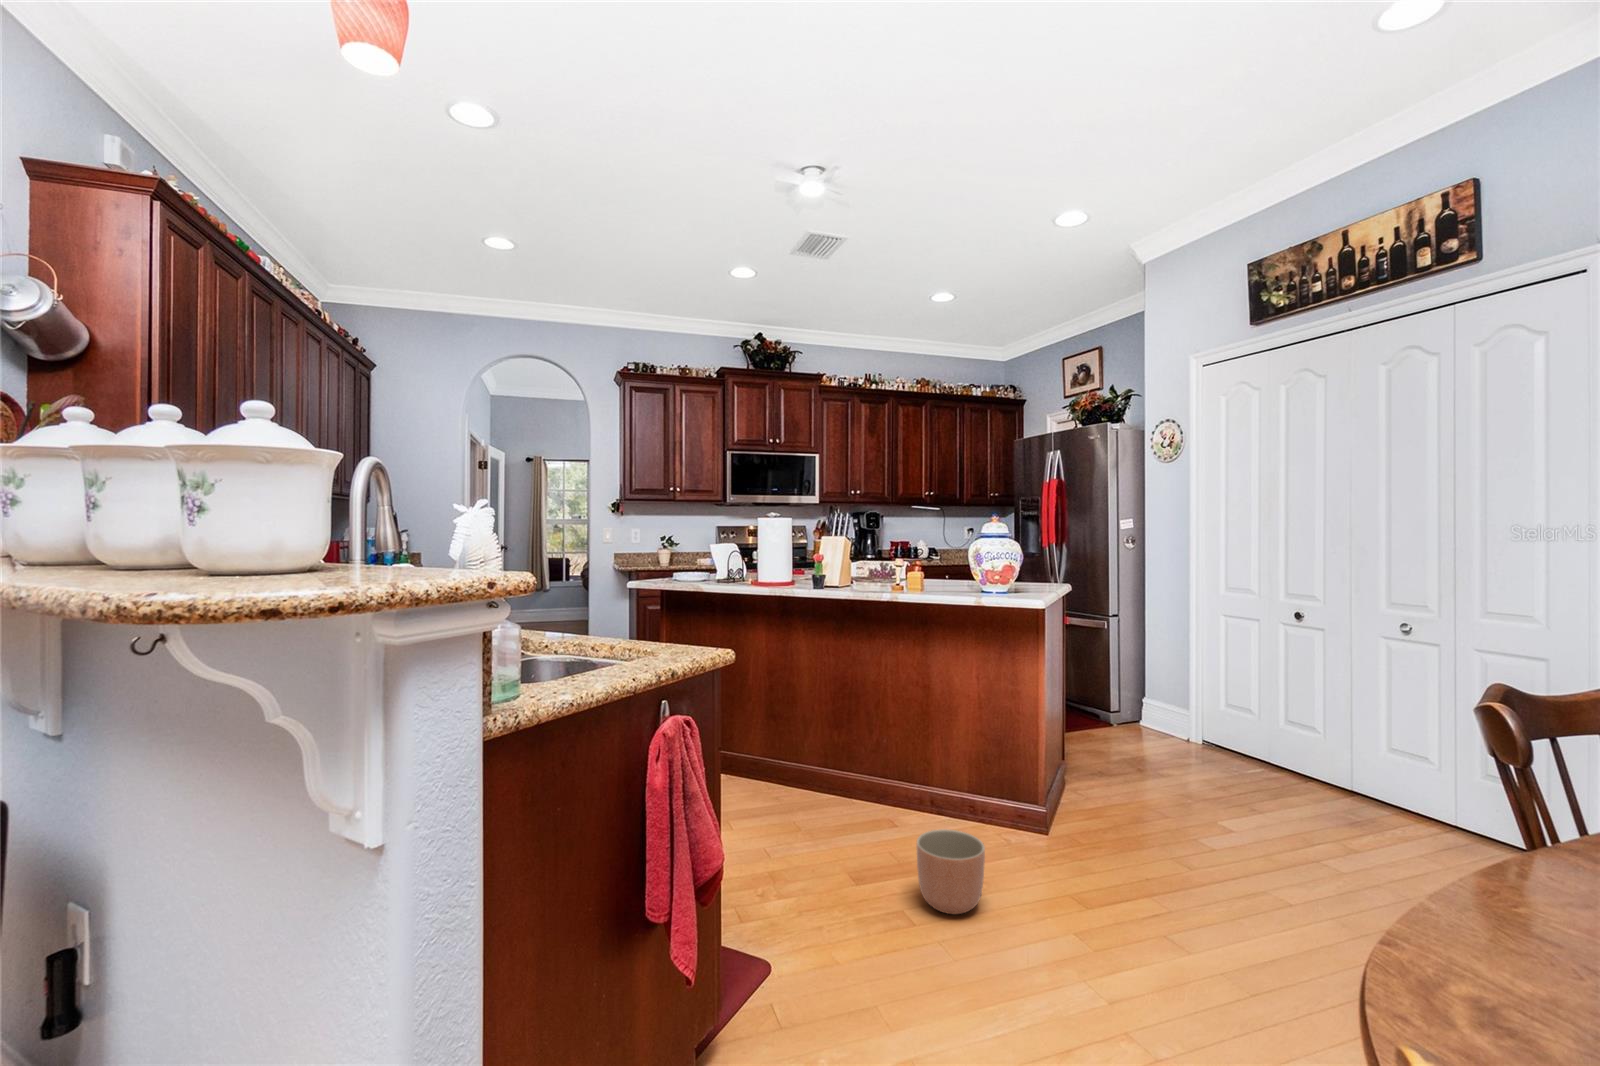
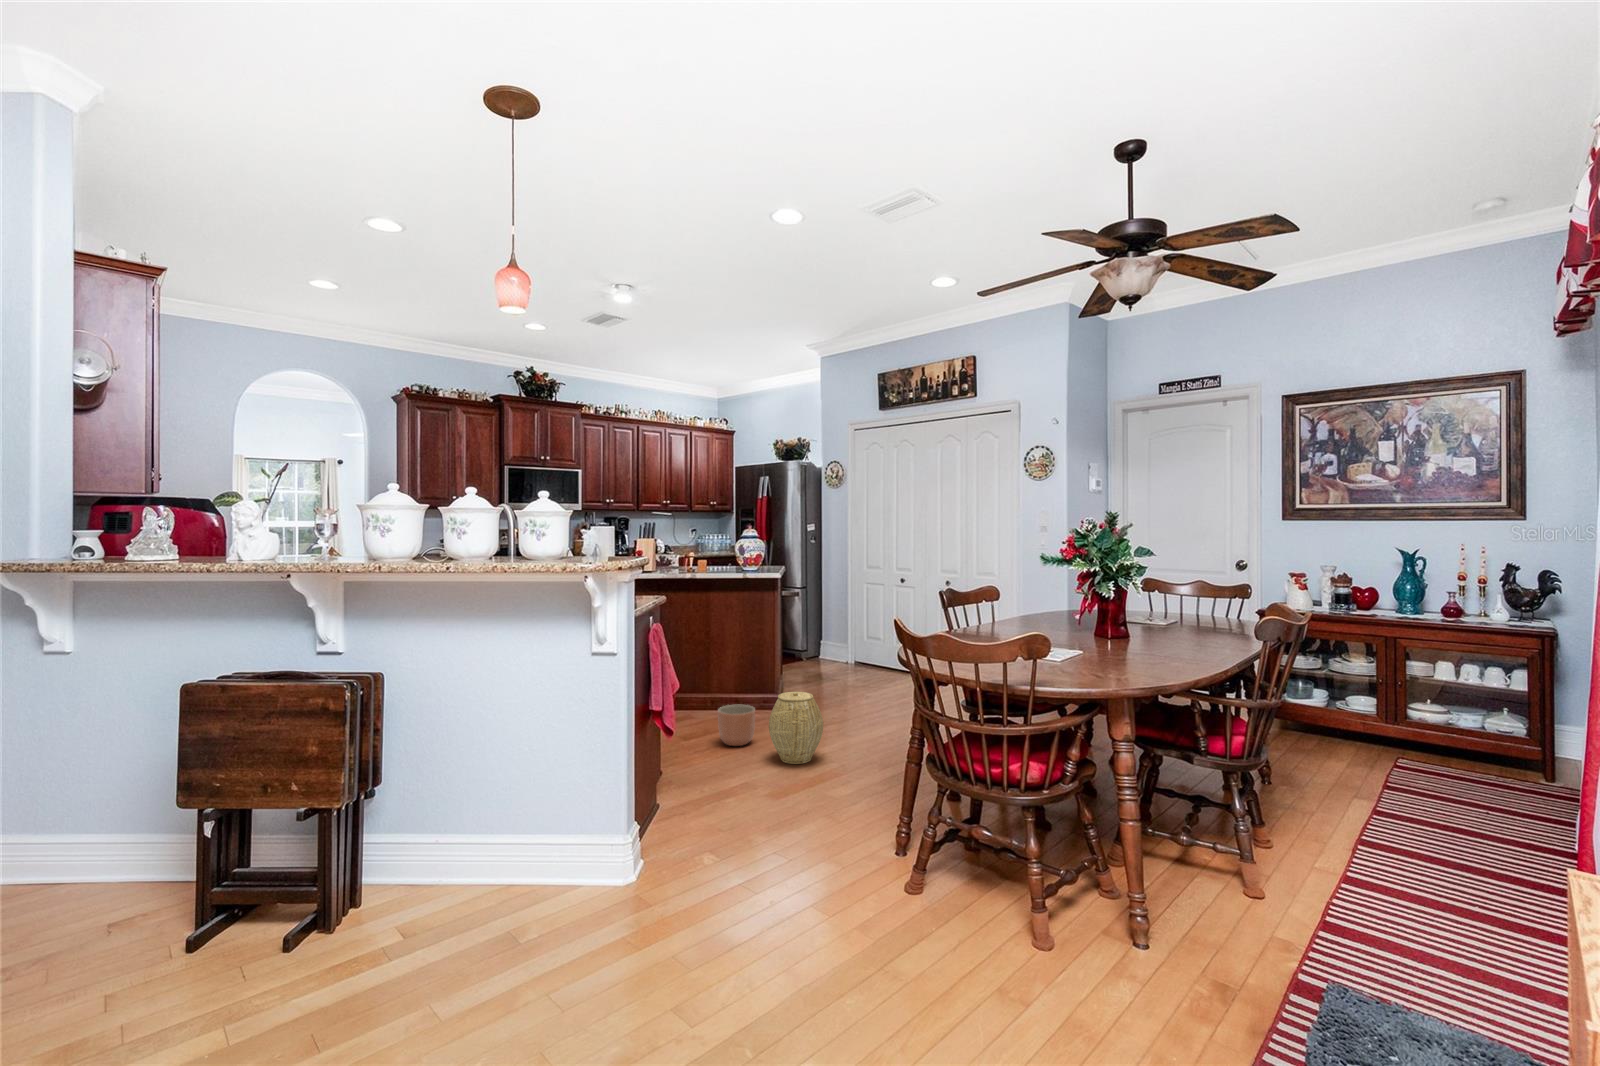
woven basket: none [997,842,1115,1007] -> present [769,692,823,764]

